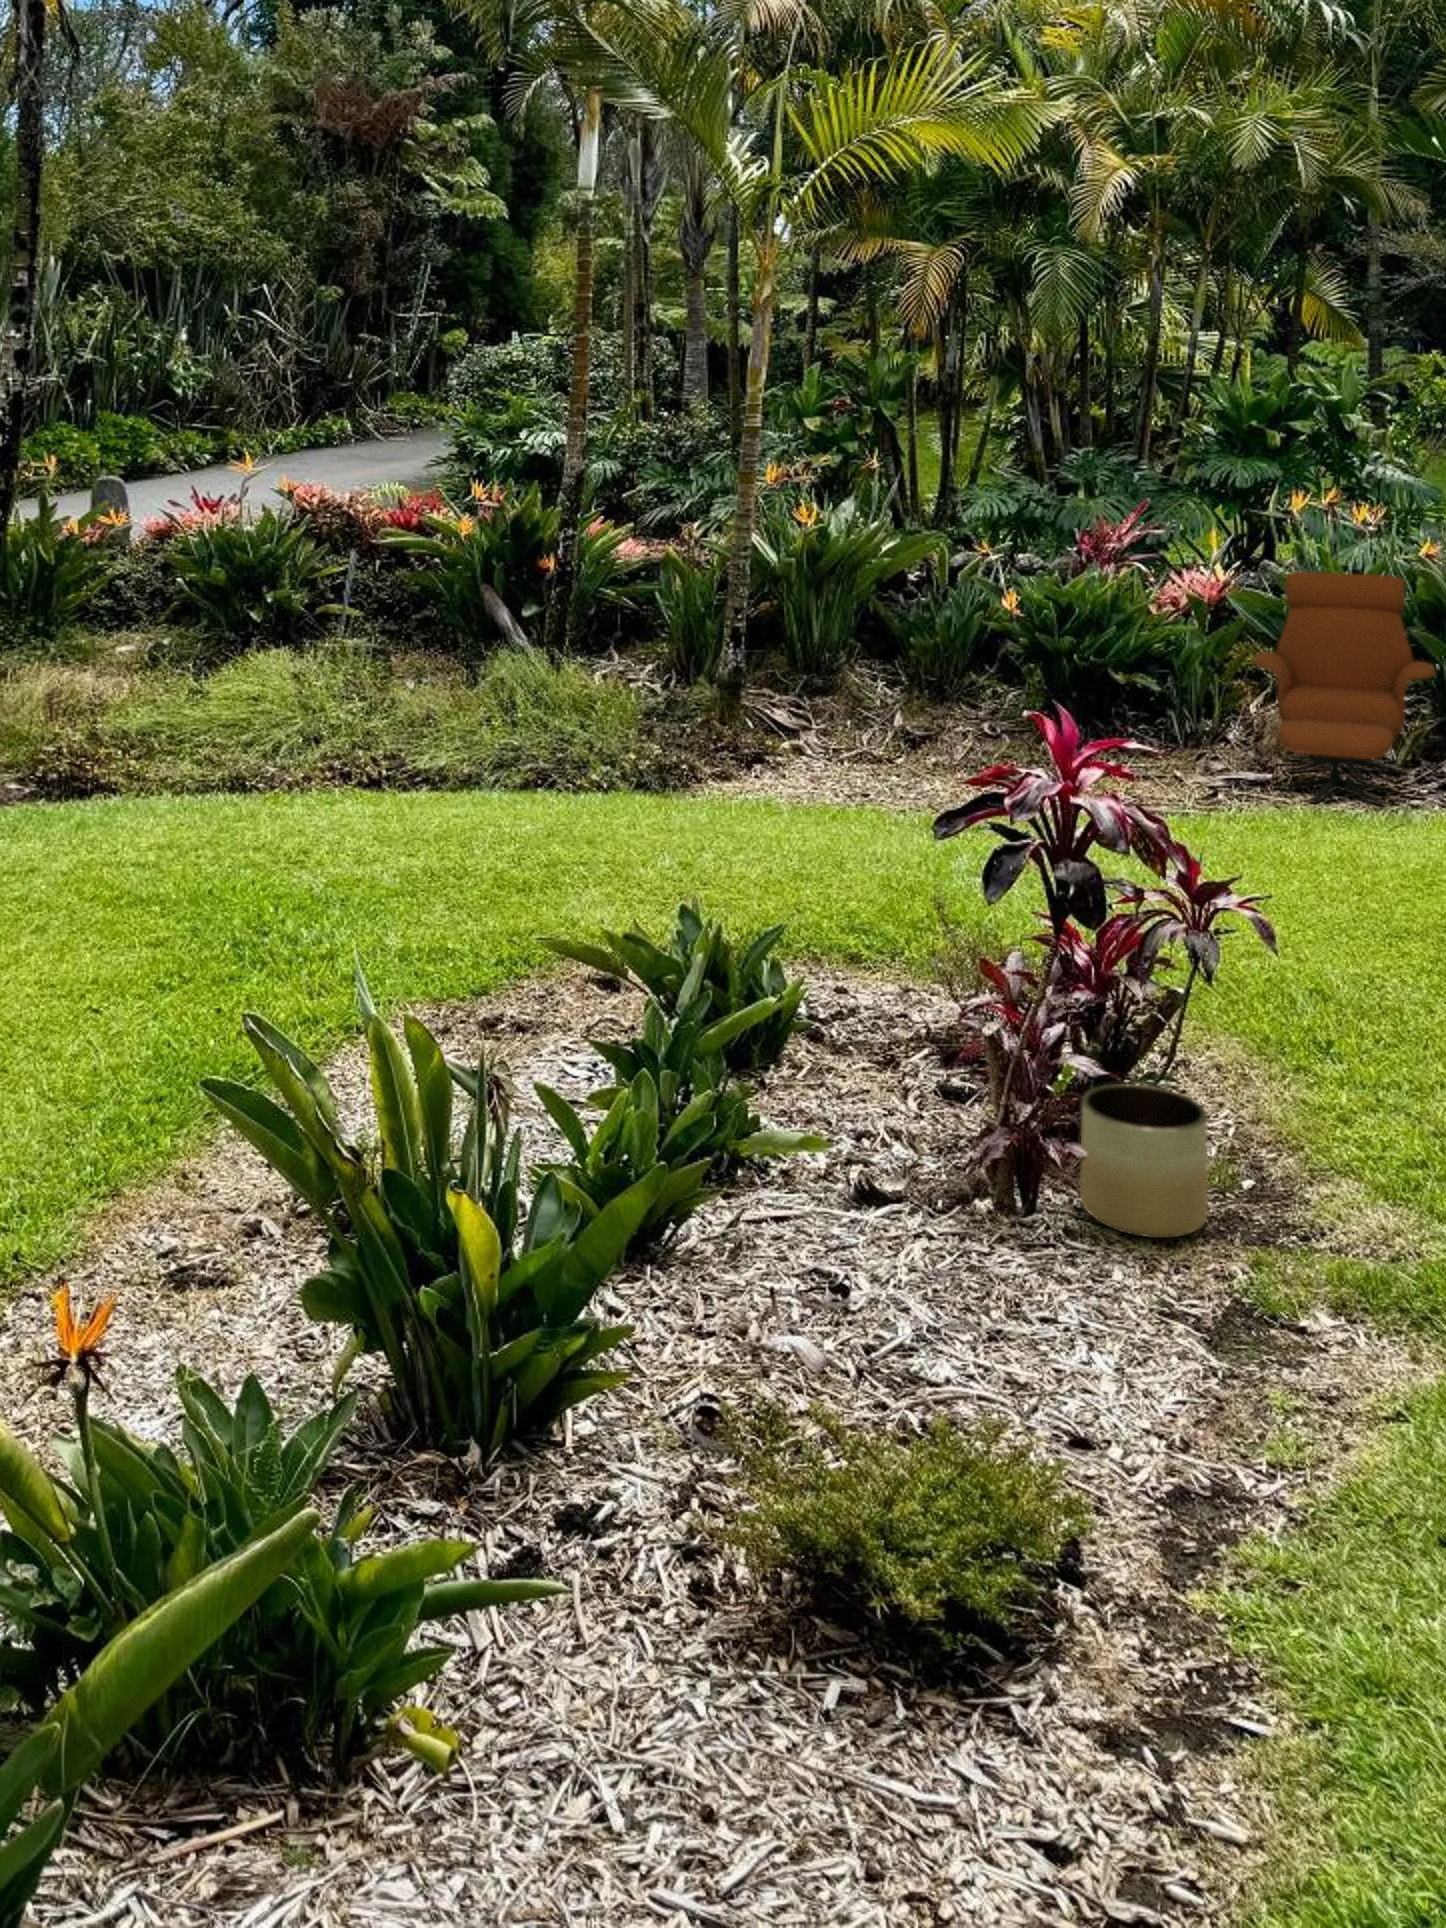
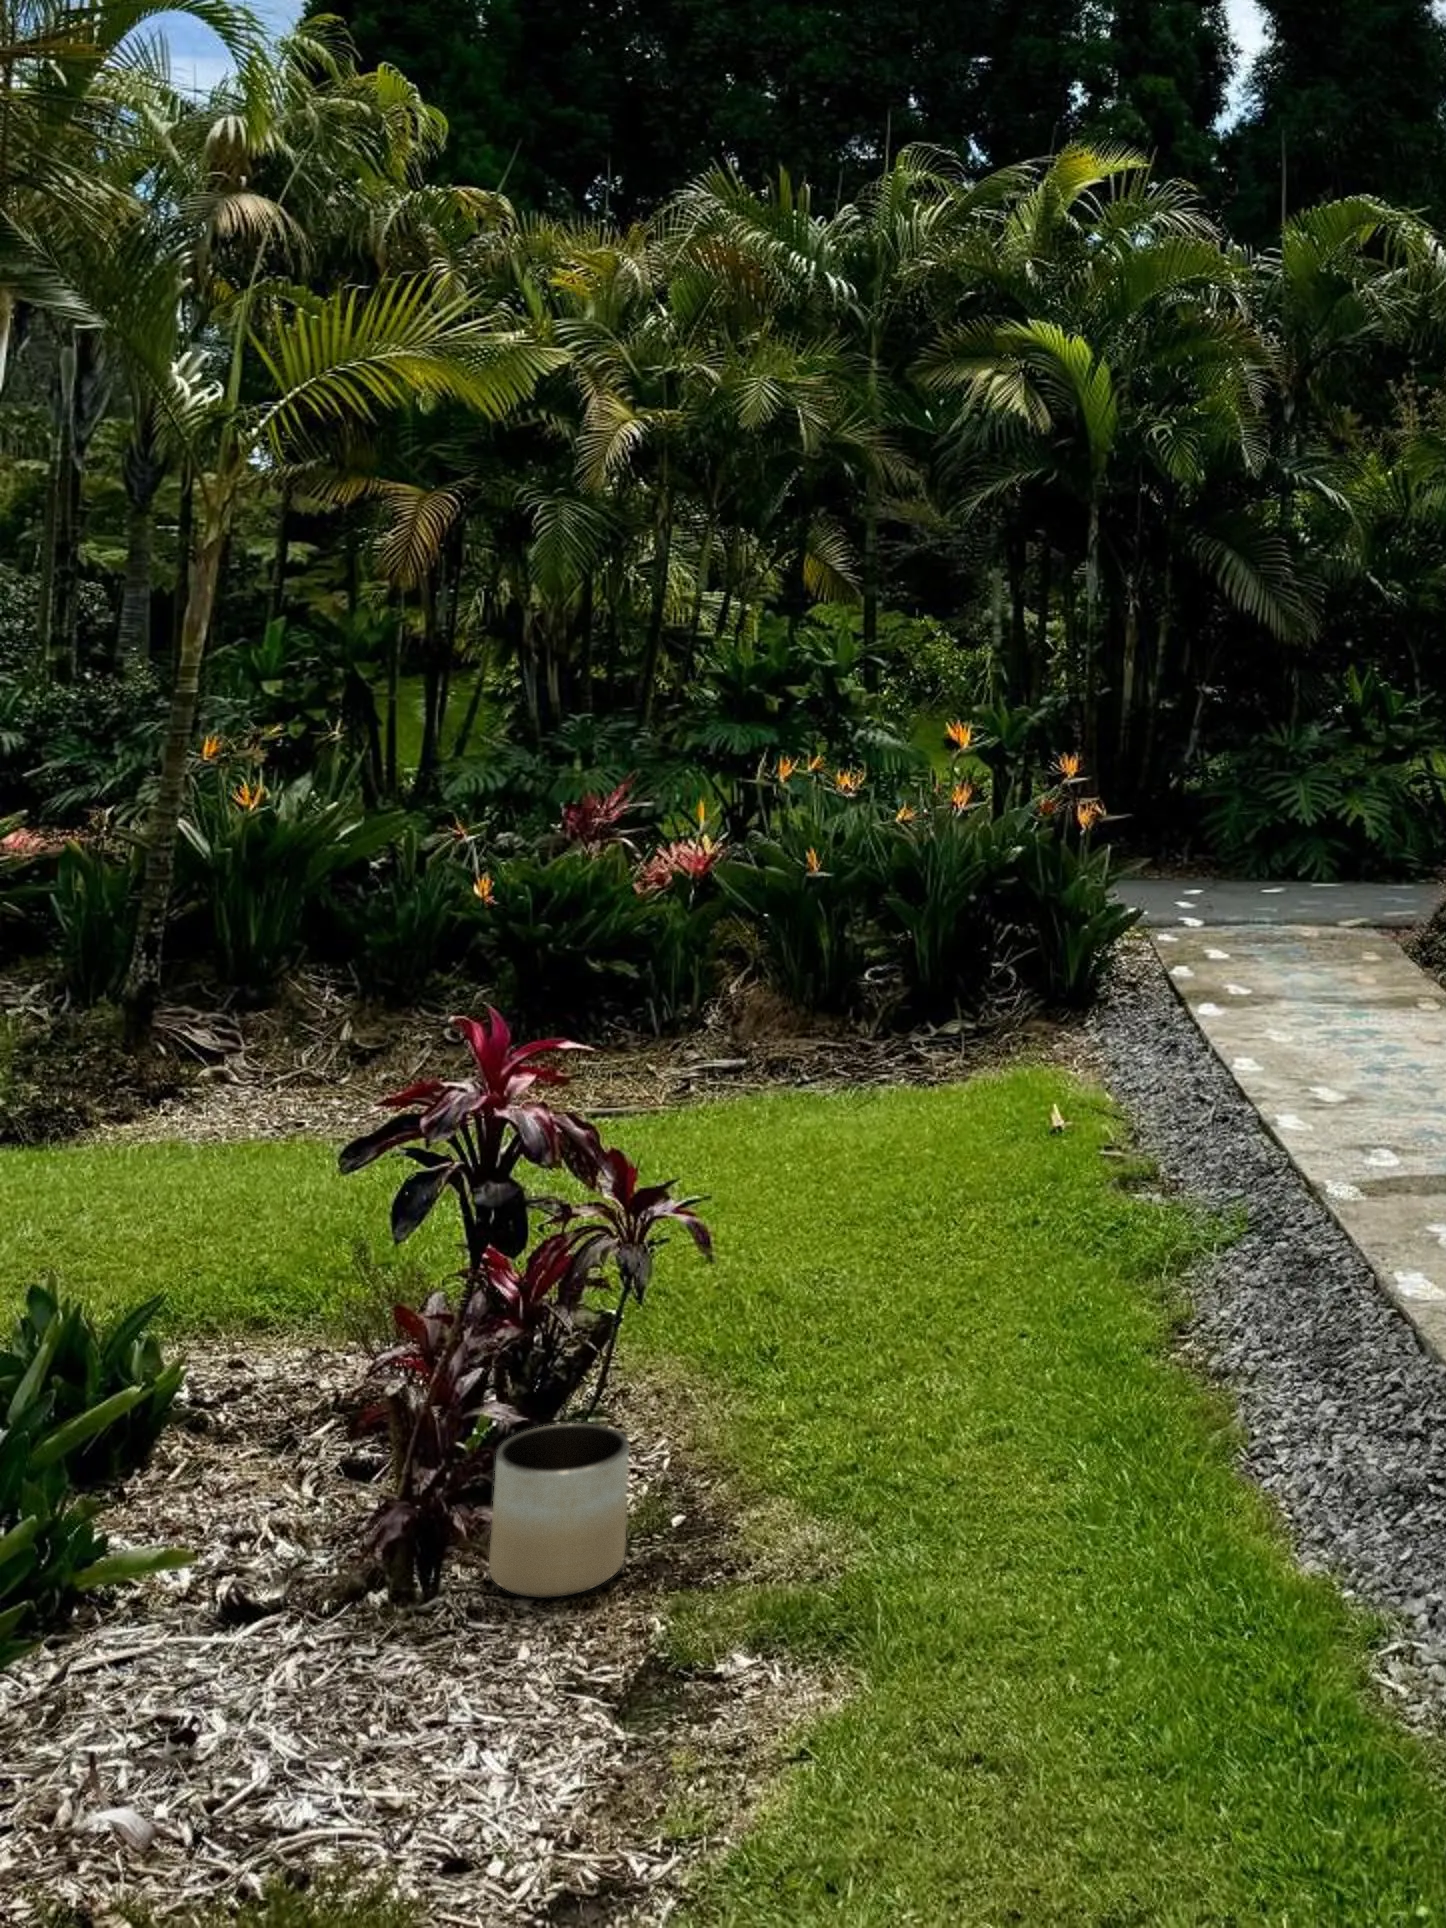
lounge chair: present [1253,572,1435,805] -> none [733,844,906,1088]

